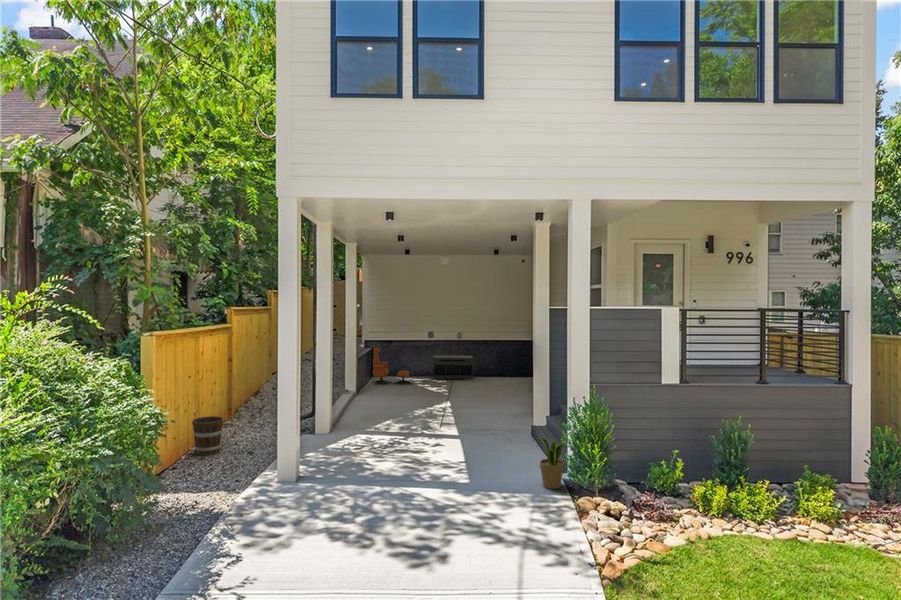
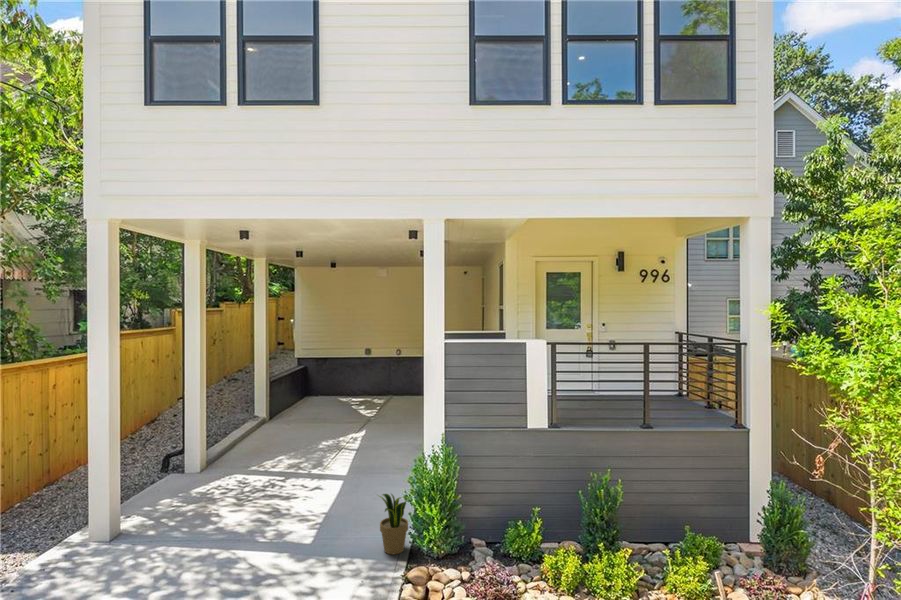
lounge chair: present [372,347,412,385] -> none [297,367,339,407]
bench: present [433,355,473,380] -> none [365,373,409,399]
bucket: present [192,416,223,456] -> none [21,460,62,507]

